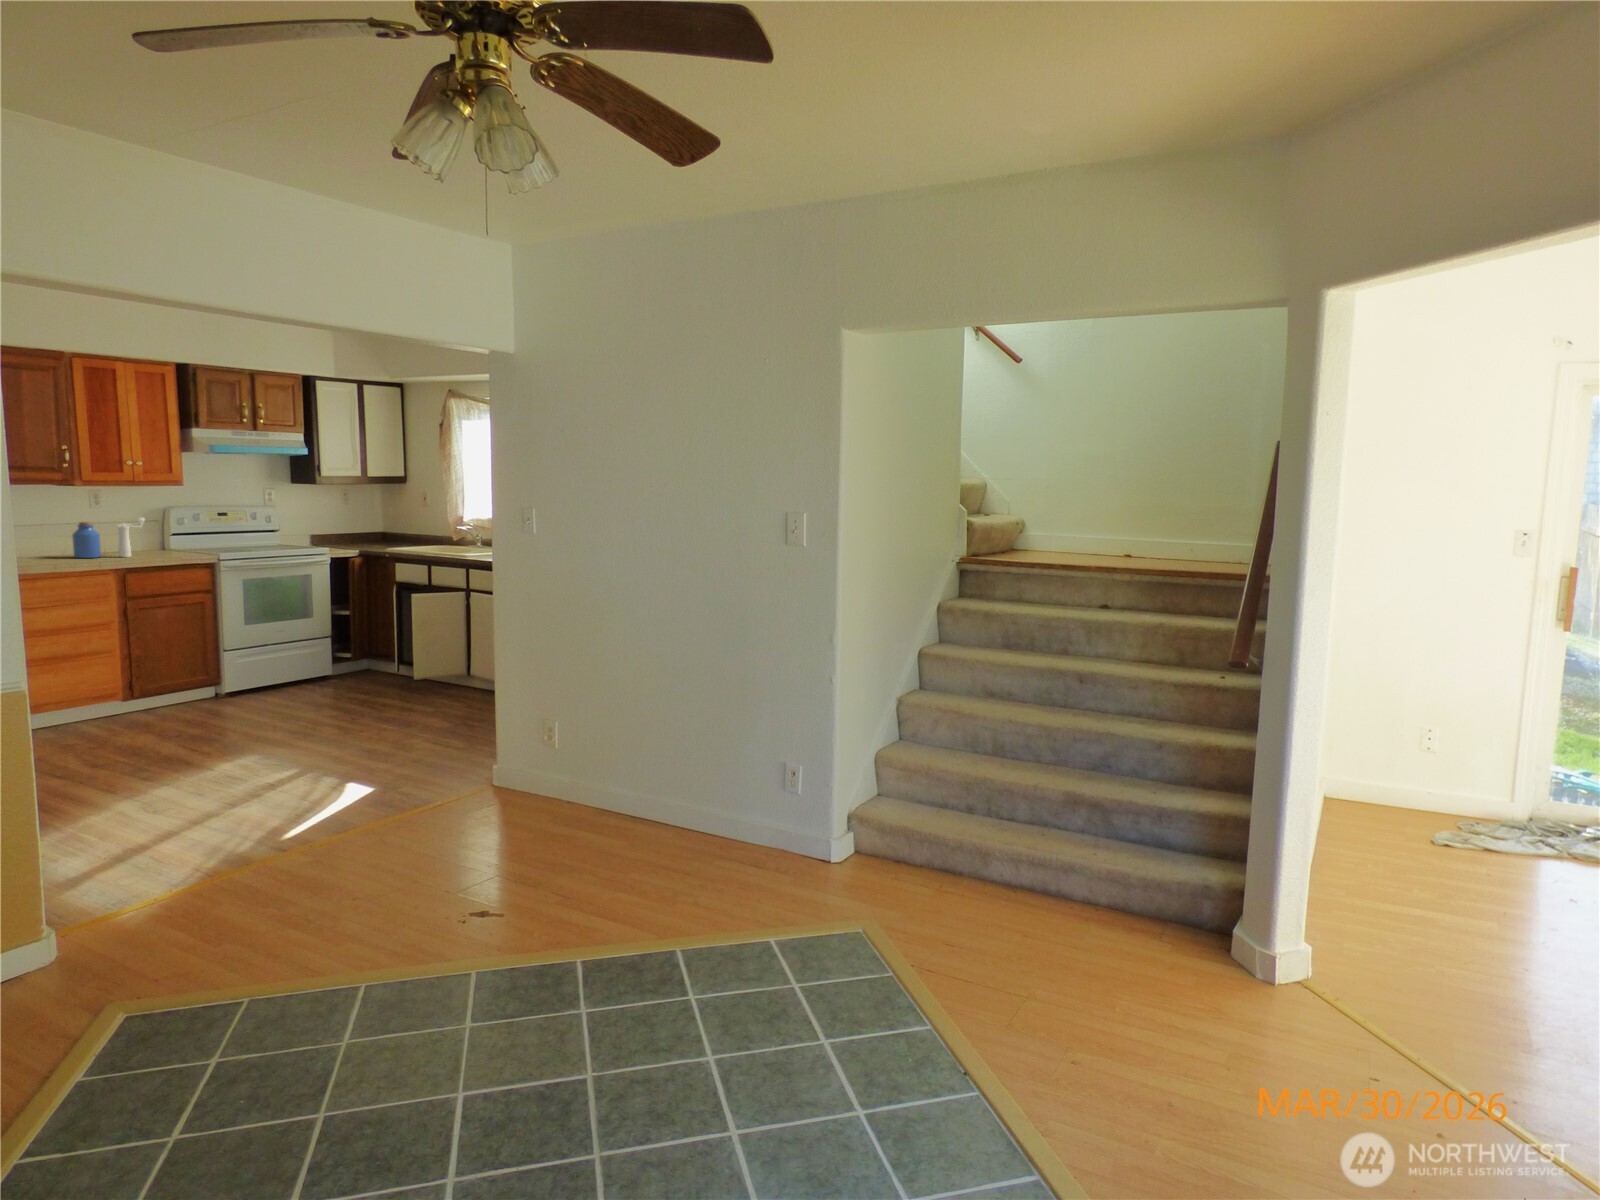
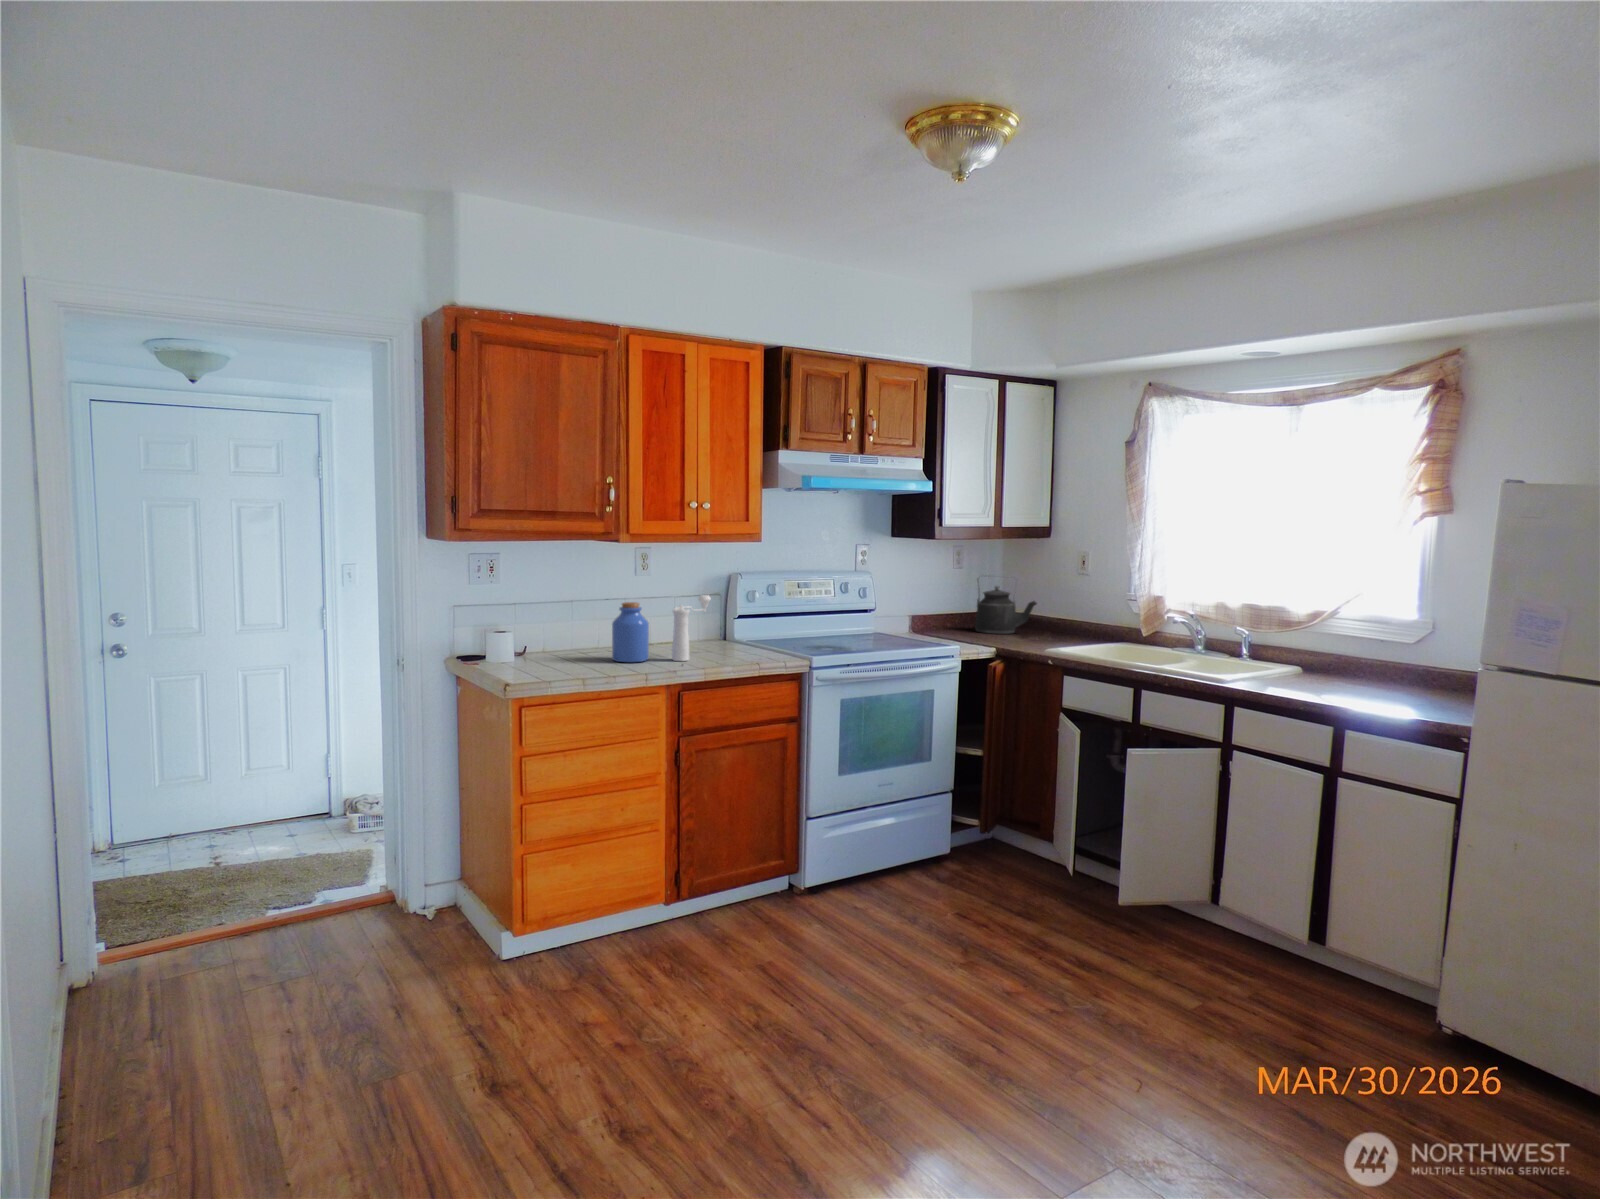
kettle: none [353,507,393,543] -> present [975,576,1037,634]

